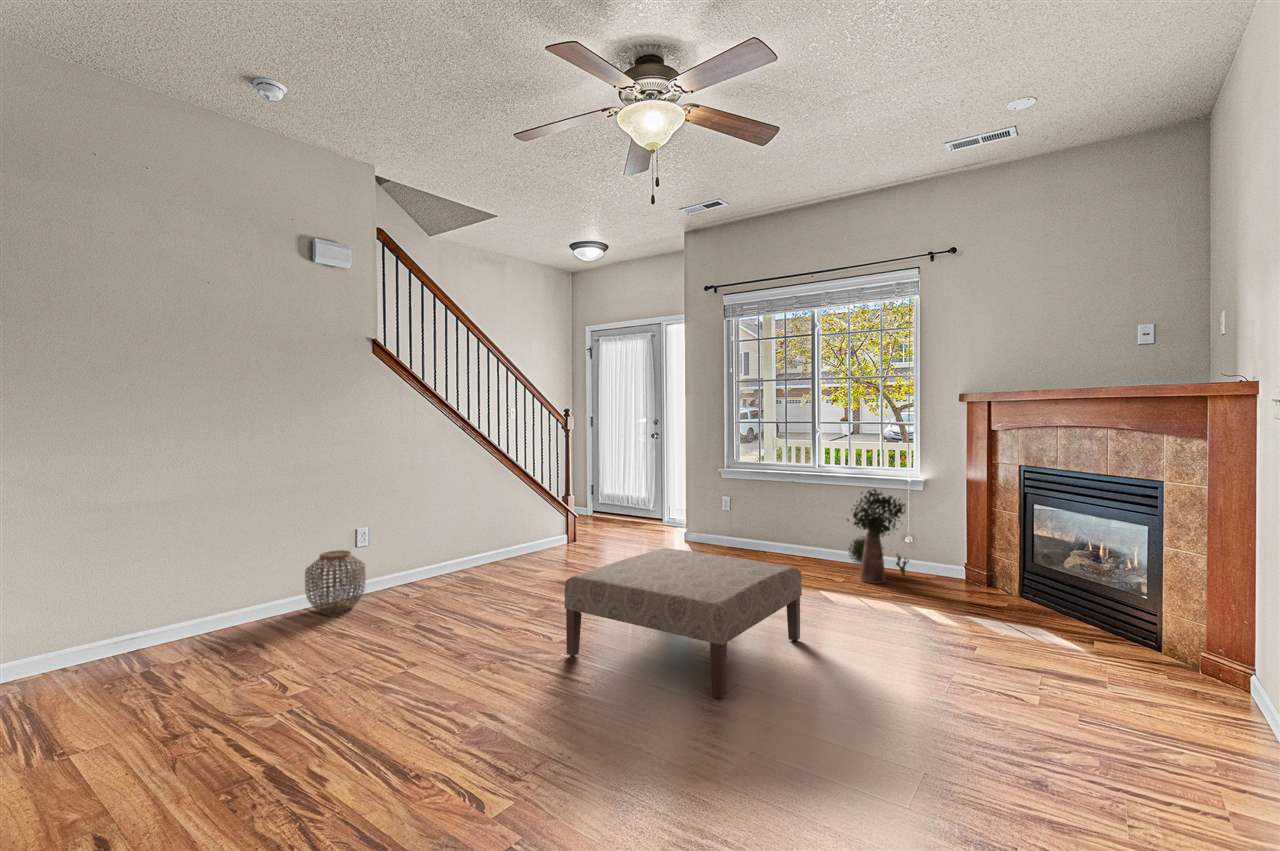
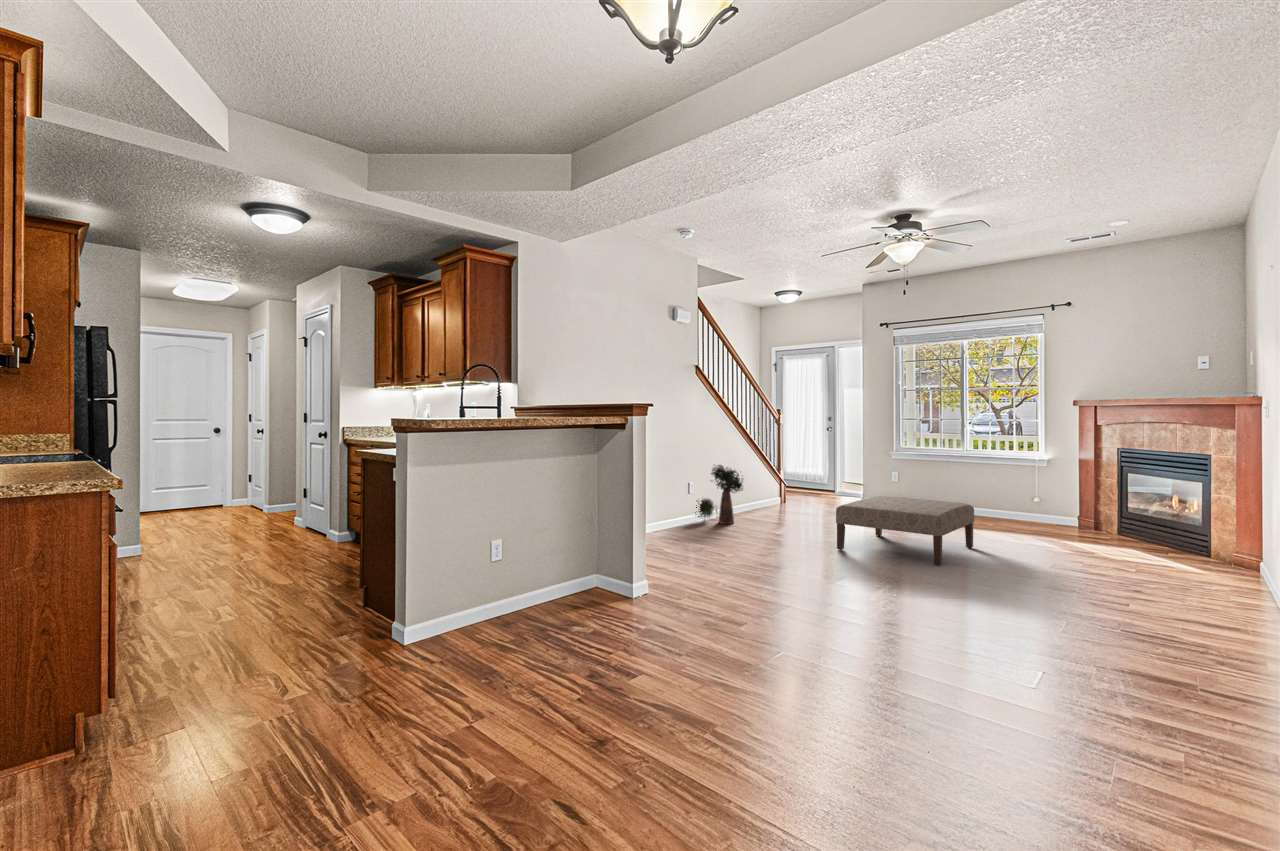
potted plant: present [847,489,909,584] -> present [695,465,743,524]
woven basket: present [305,550,366,614] -> none [659,496,691,532]

